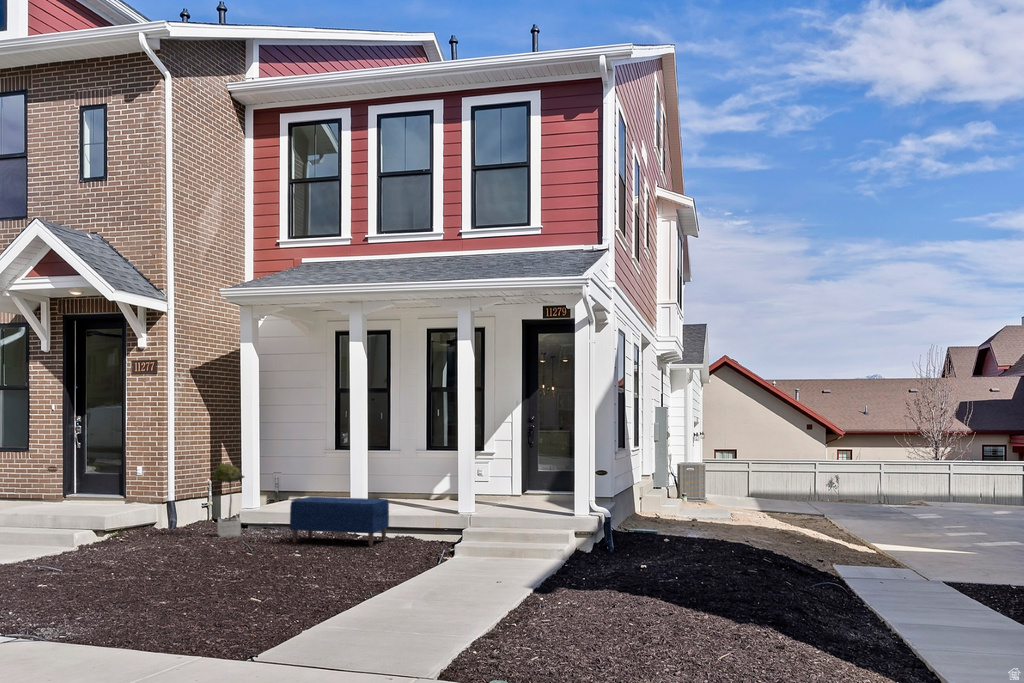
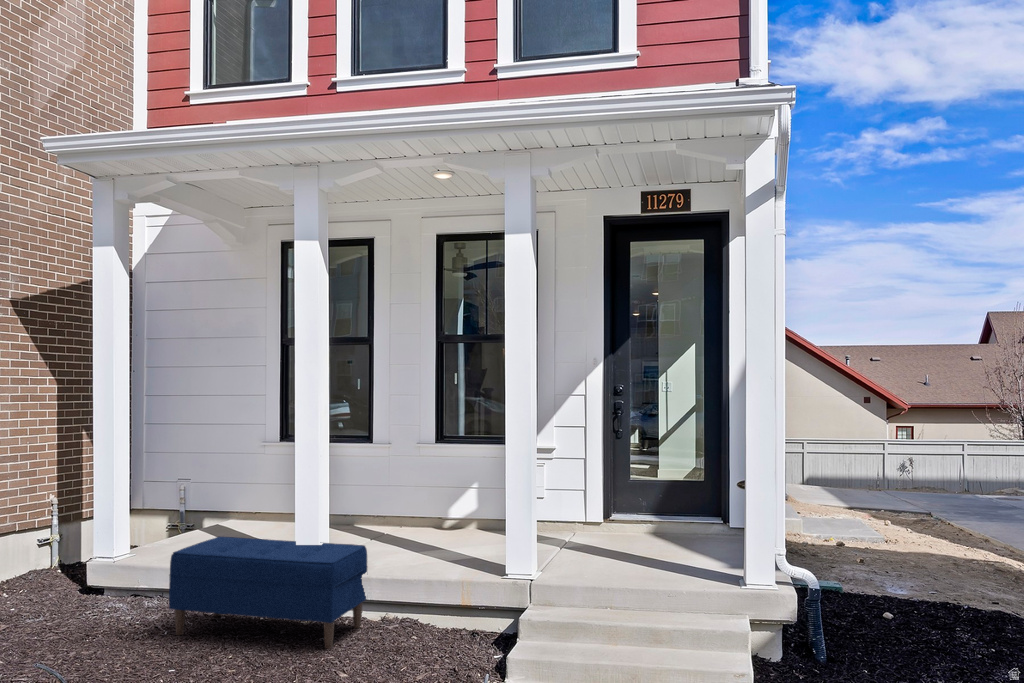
potted tree: present [213,463,244,537] -> none [36,470,100,614]

